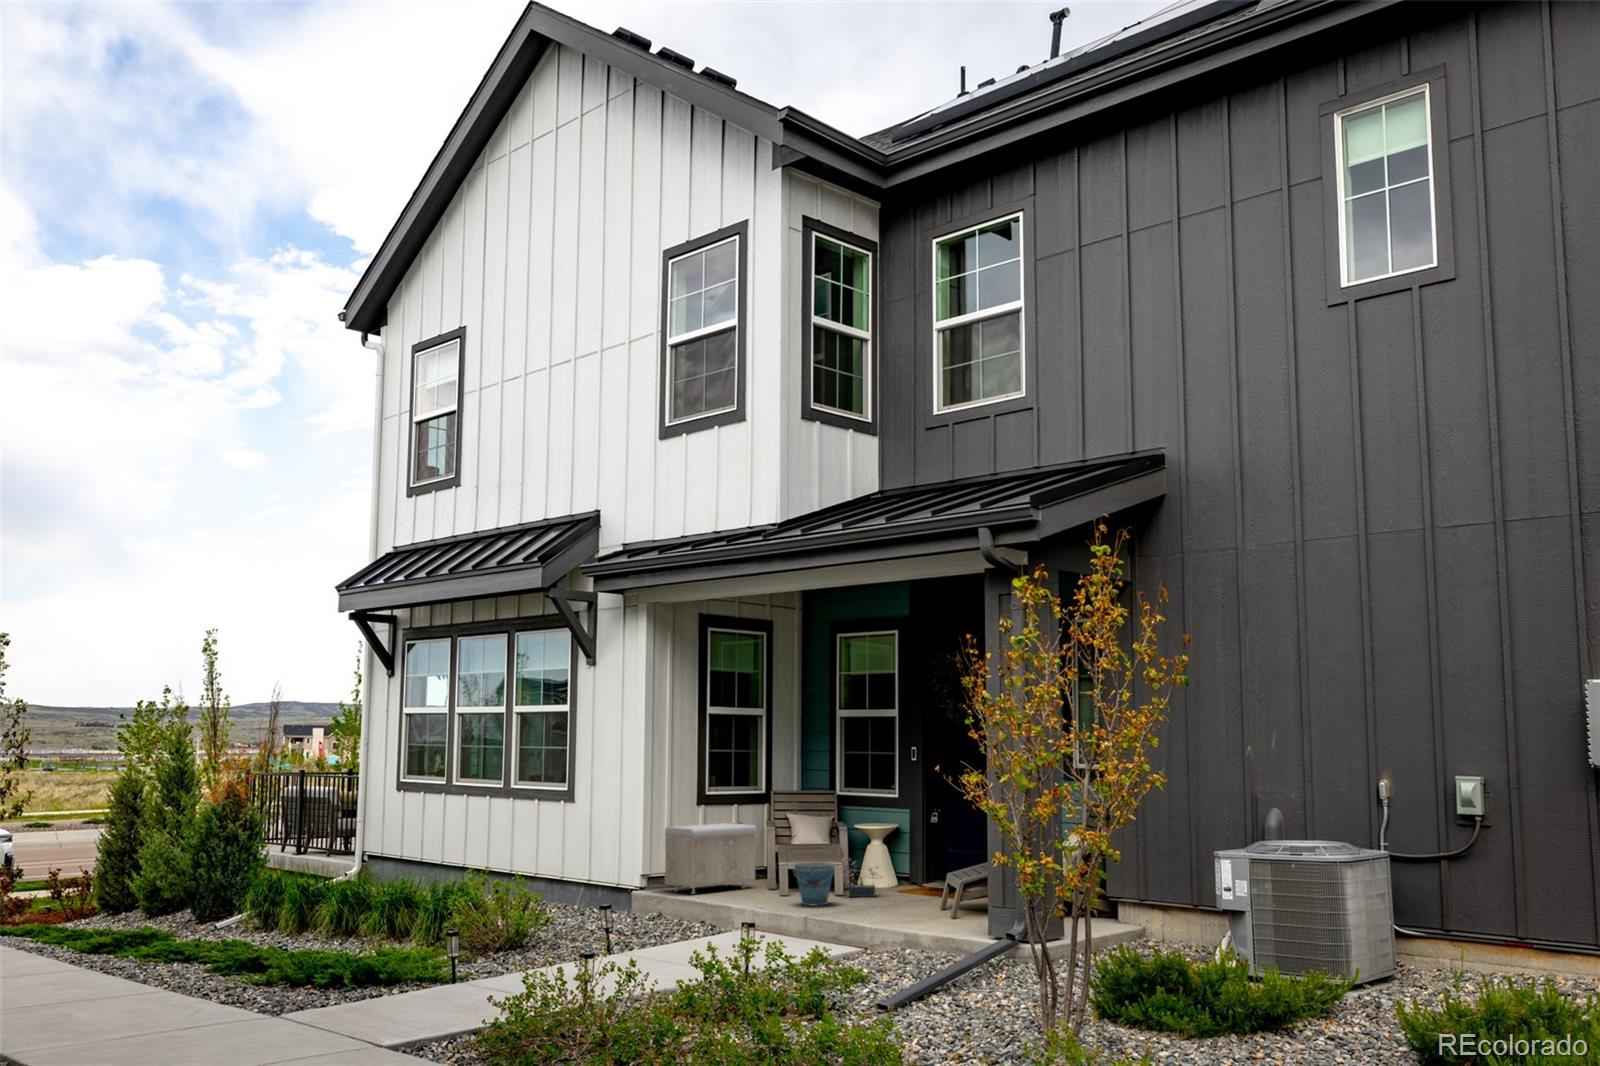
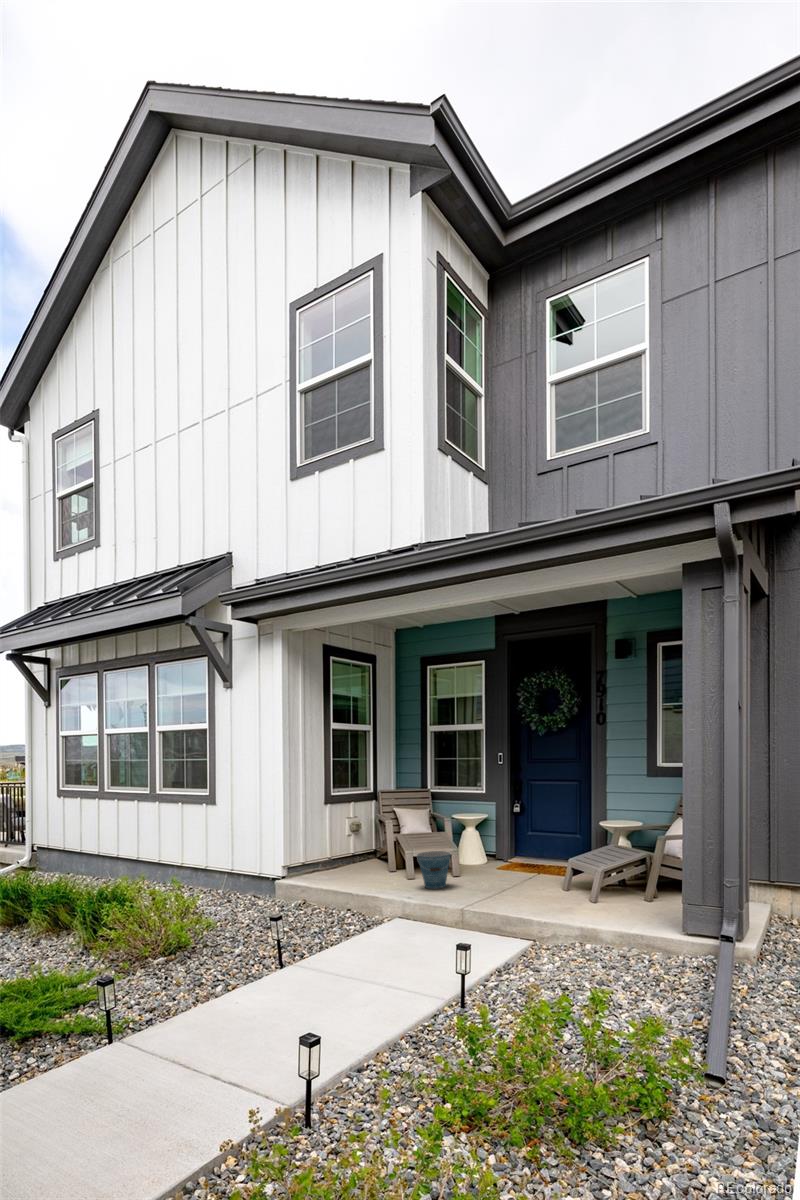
storage bench: present [665,823,757,894] -> none [299,818,374,880]
decorative plant: present [838,858,882,897] -> none [447,844,485,877]

